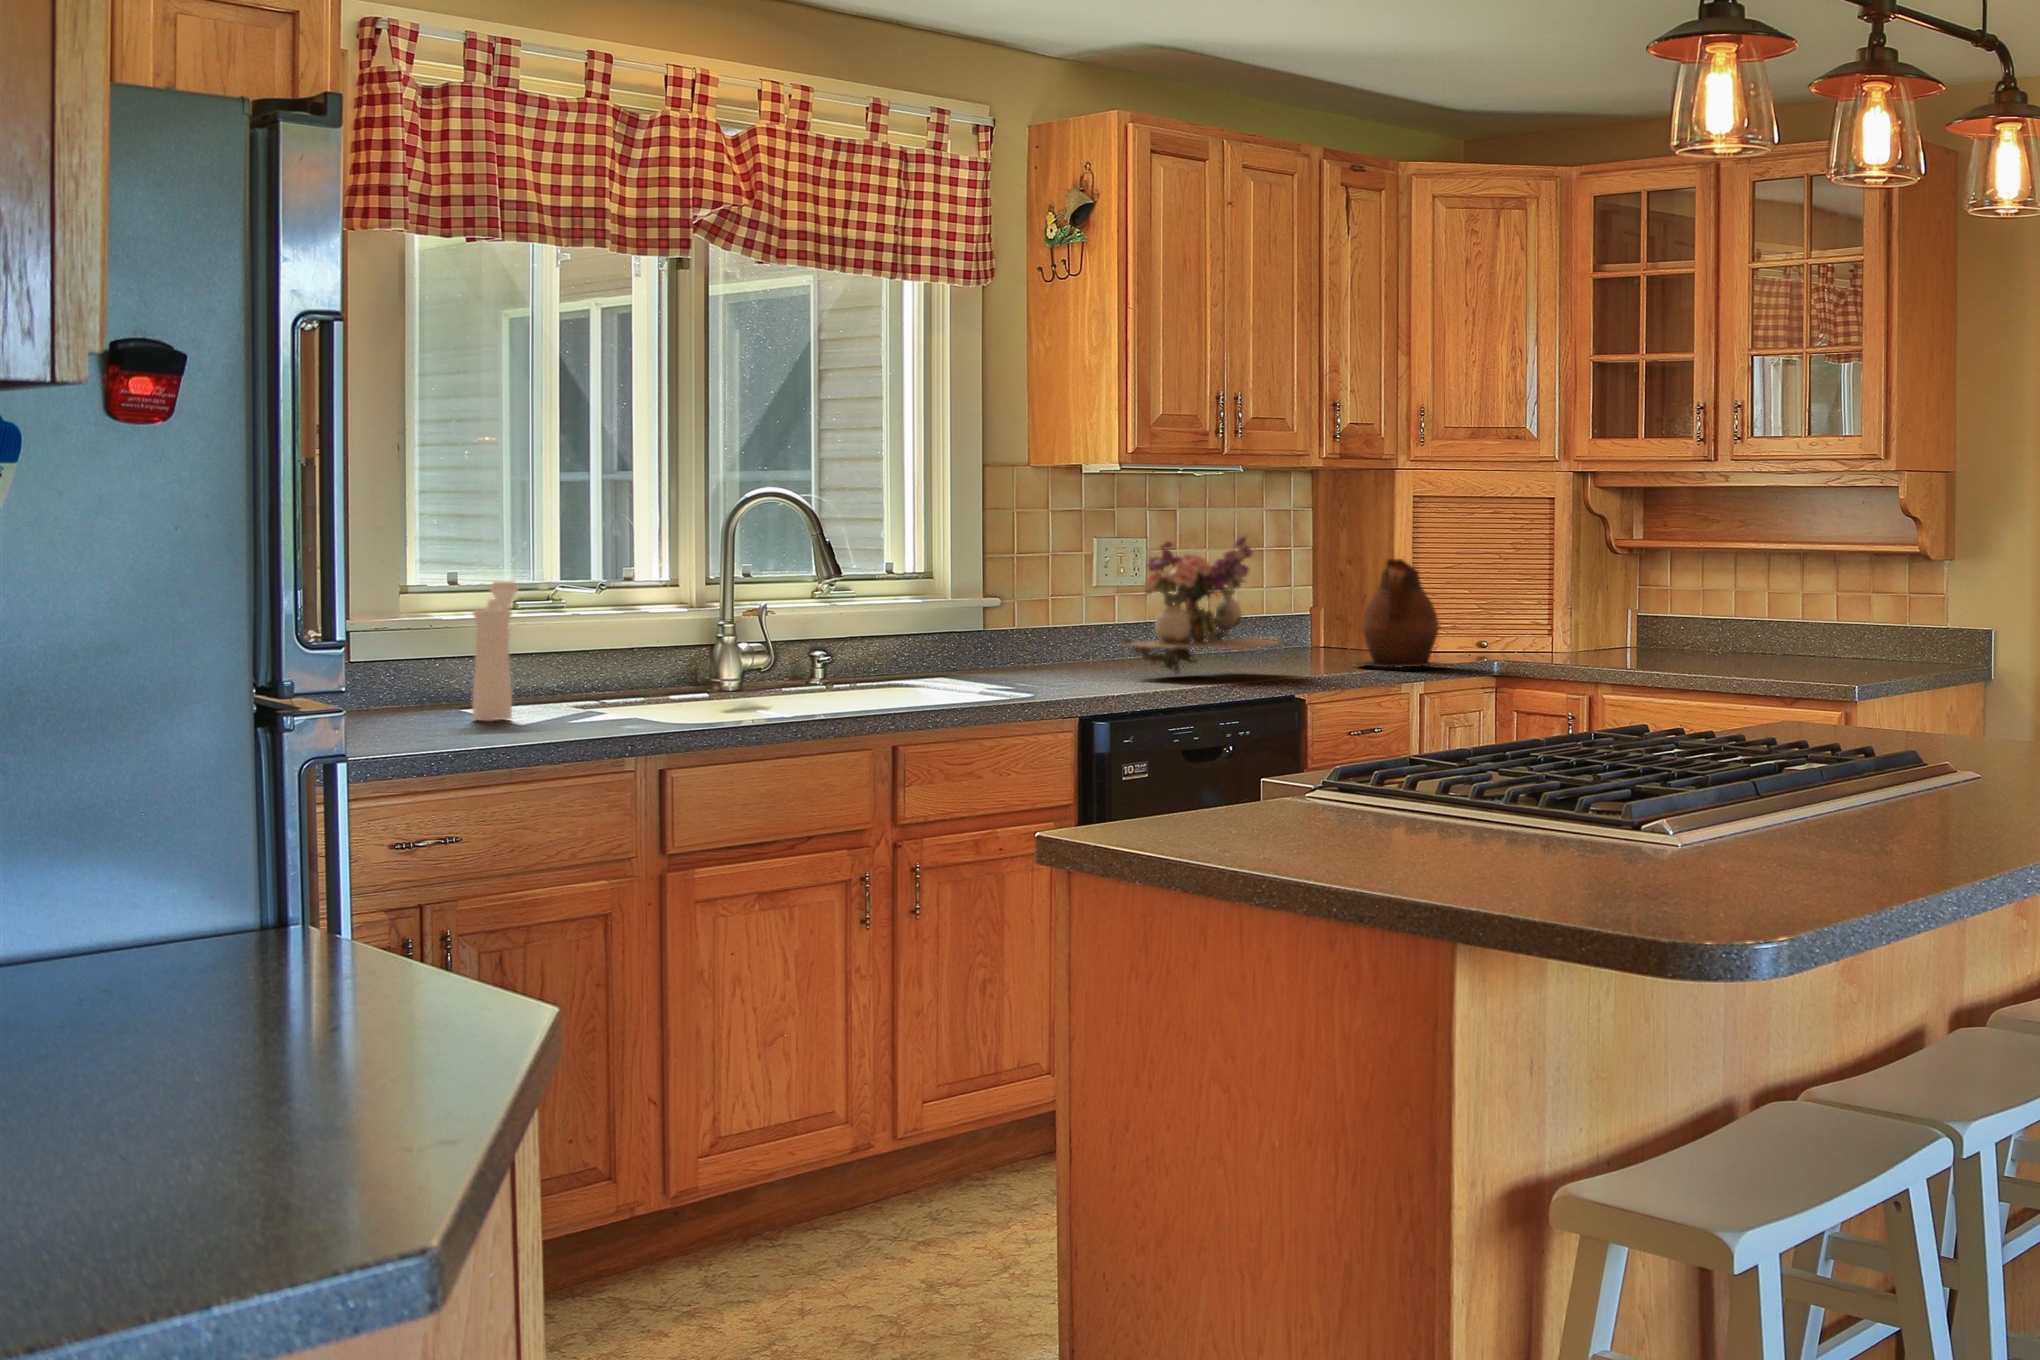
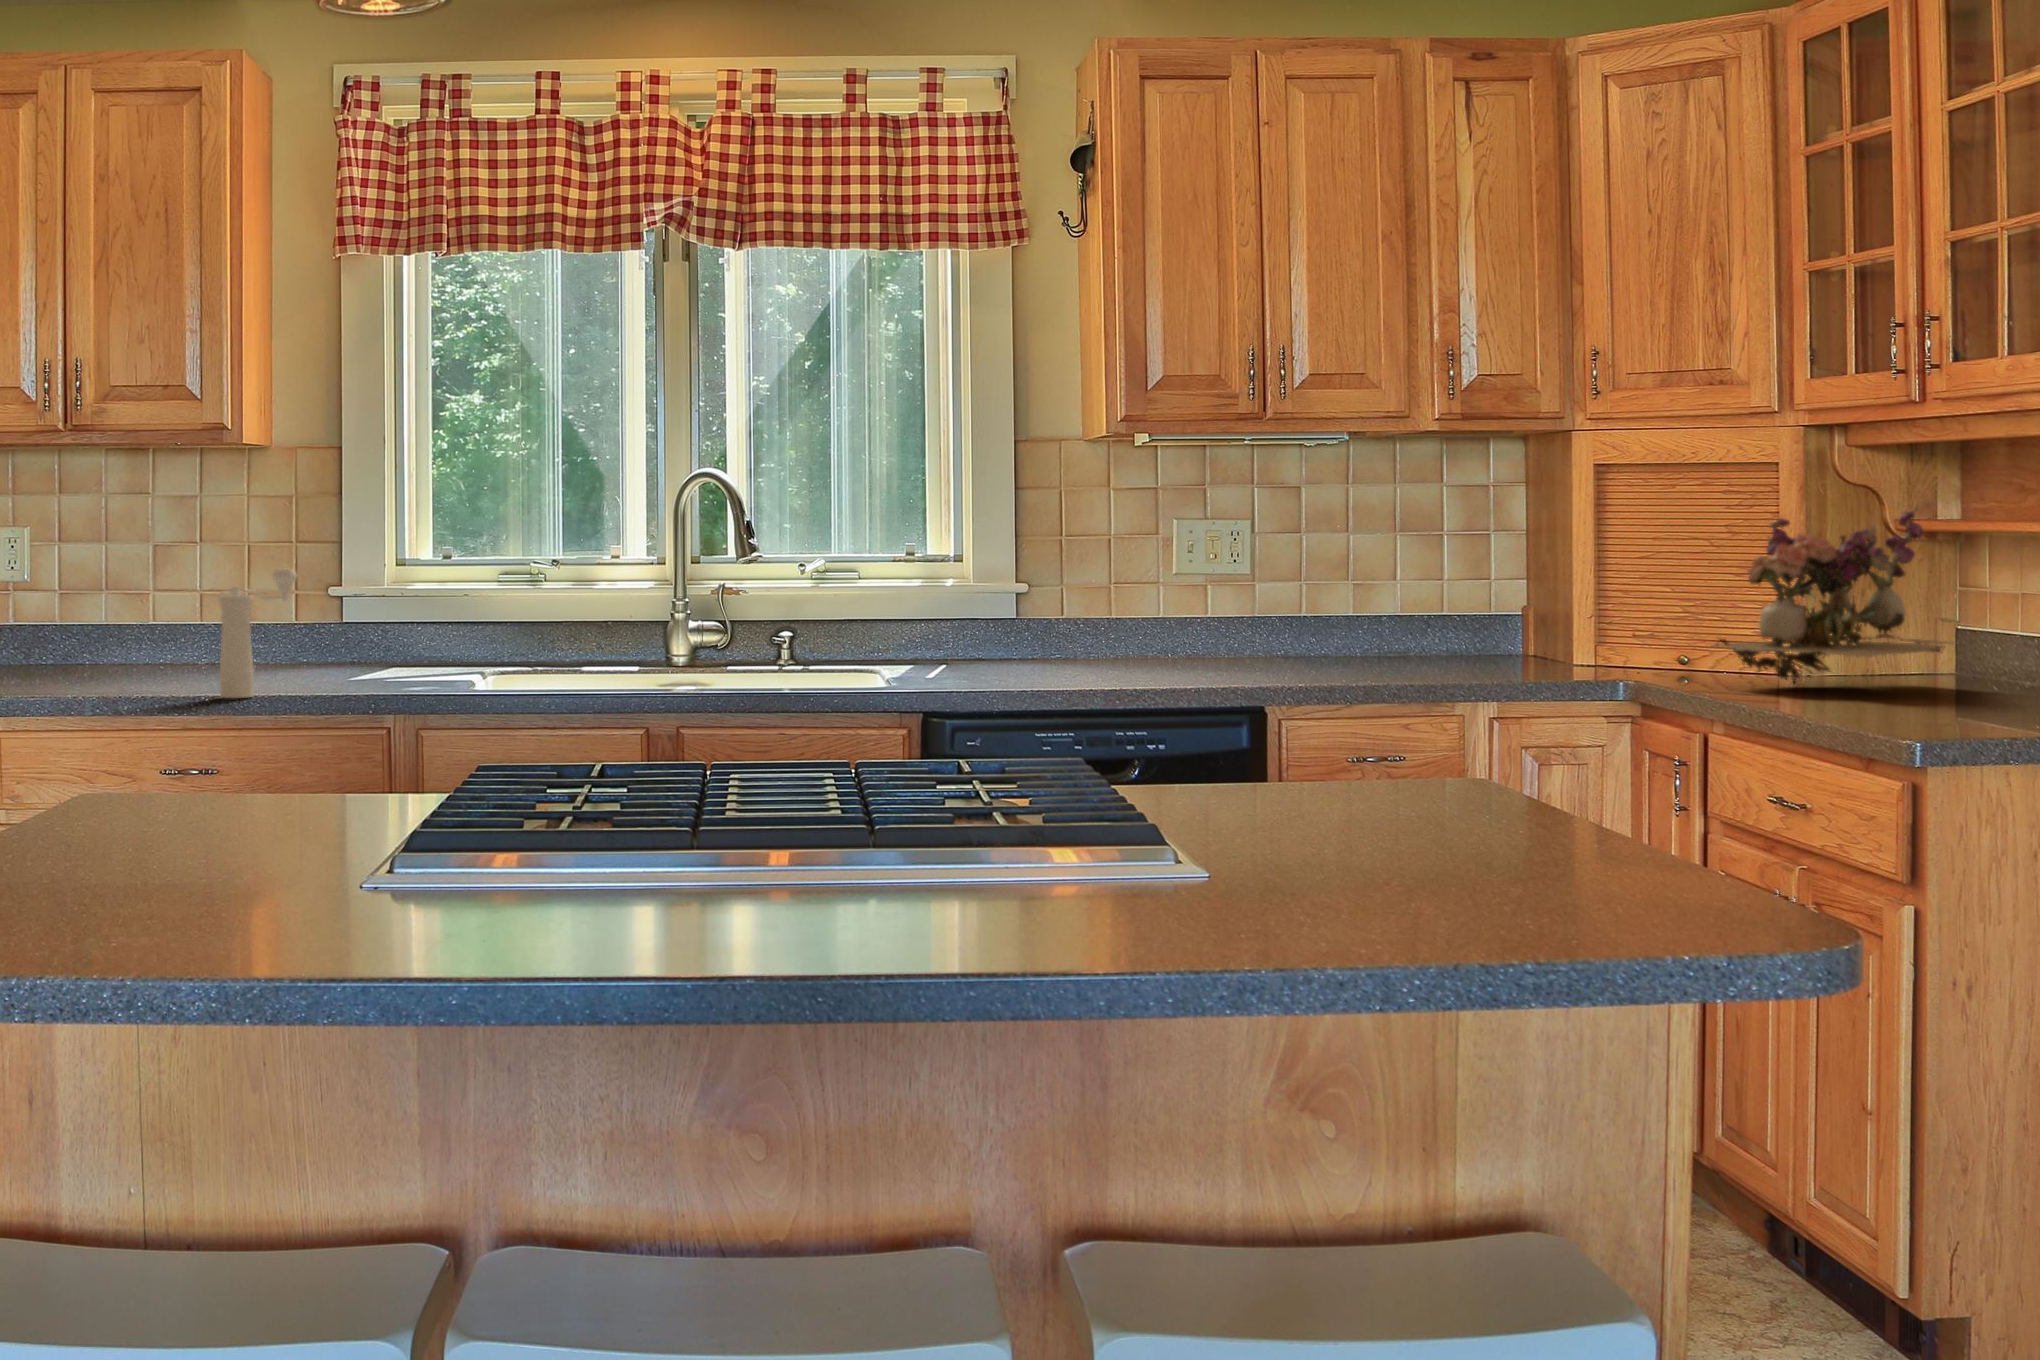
flower arrangement: present [1121,534,1286,673] -> present [1710,506,1958,684]
ceramic pitcher: present [1356,559,1442,668] -> none [1403,541,1539,683]

